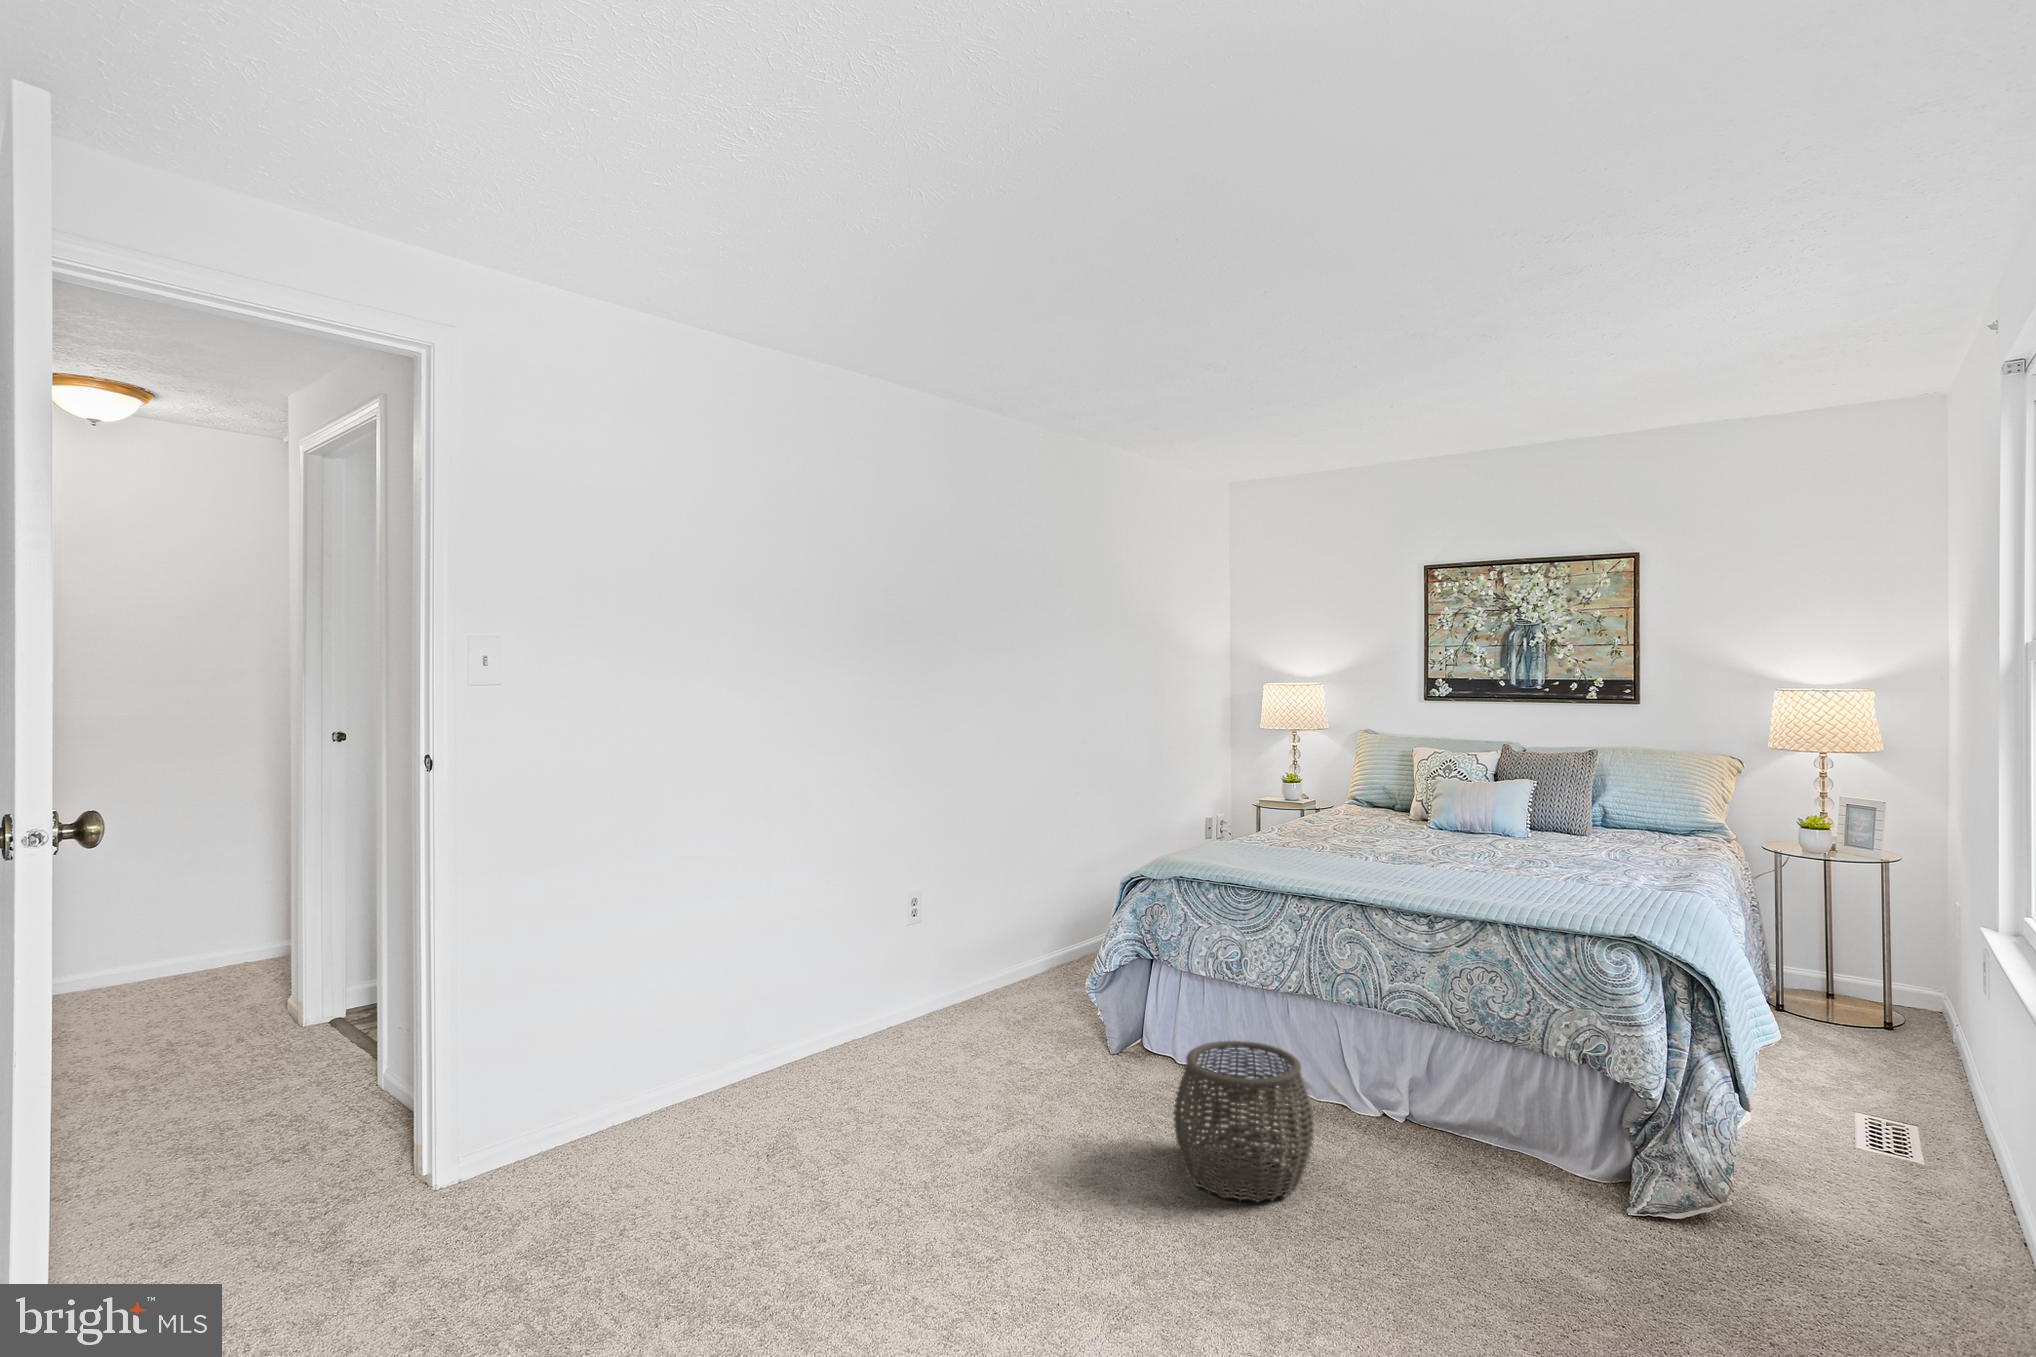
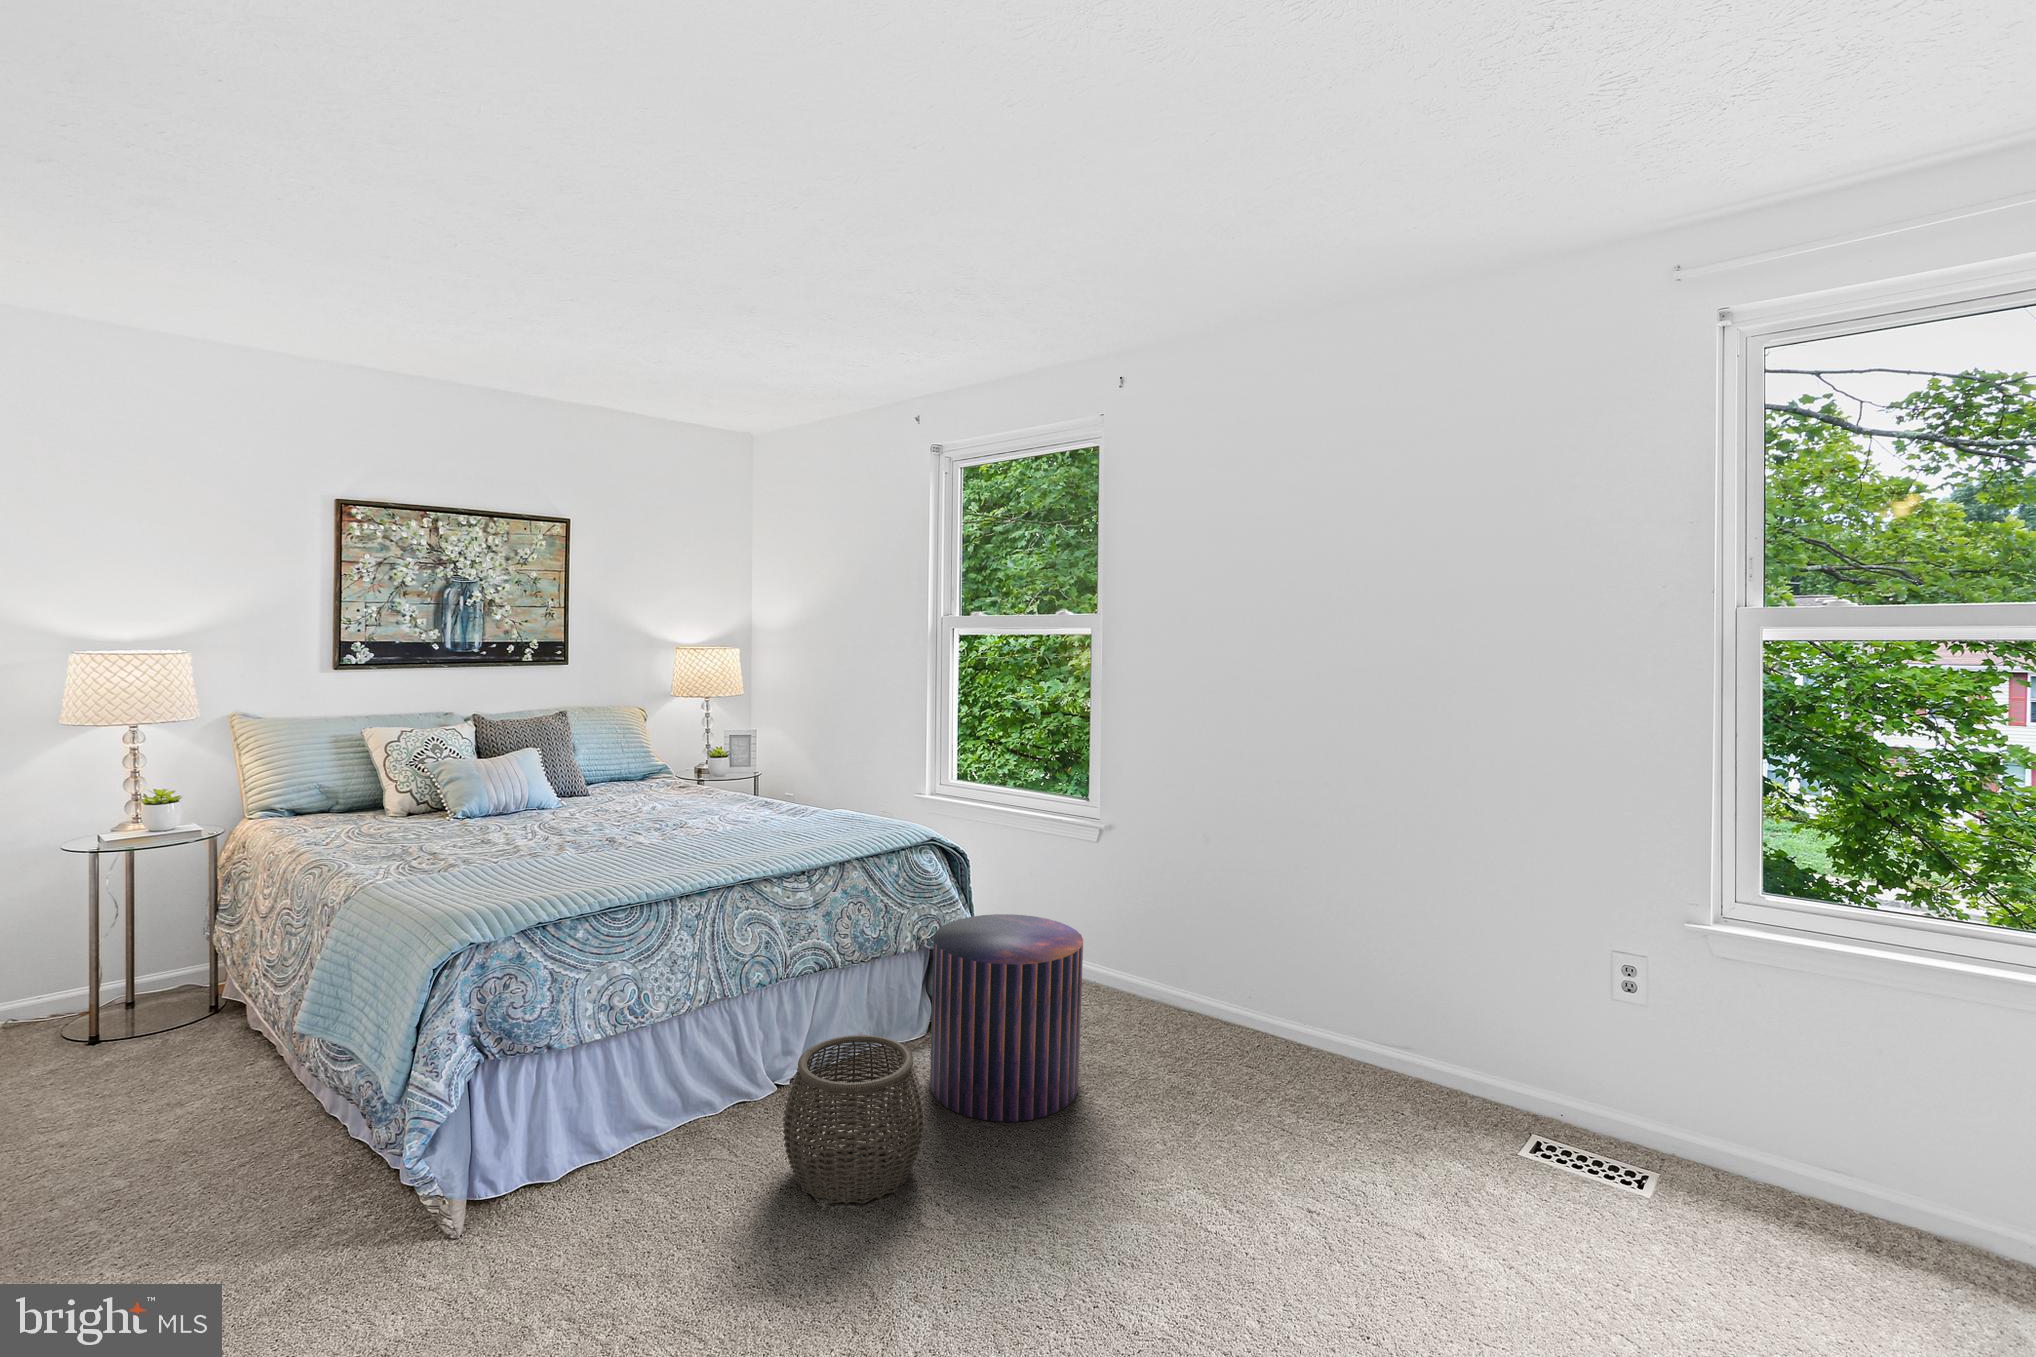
pouf: none [1402,1013,1626,1307] -> present [930,914,1083,1122]

